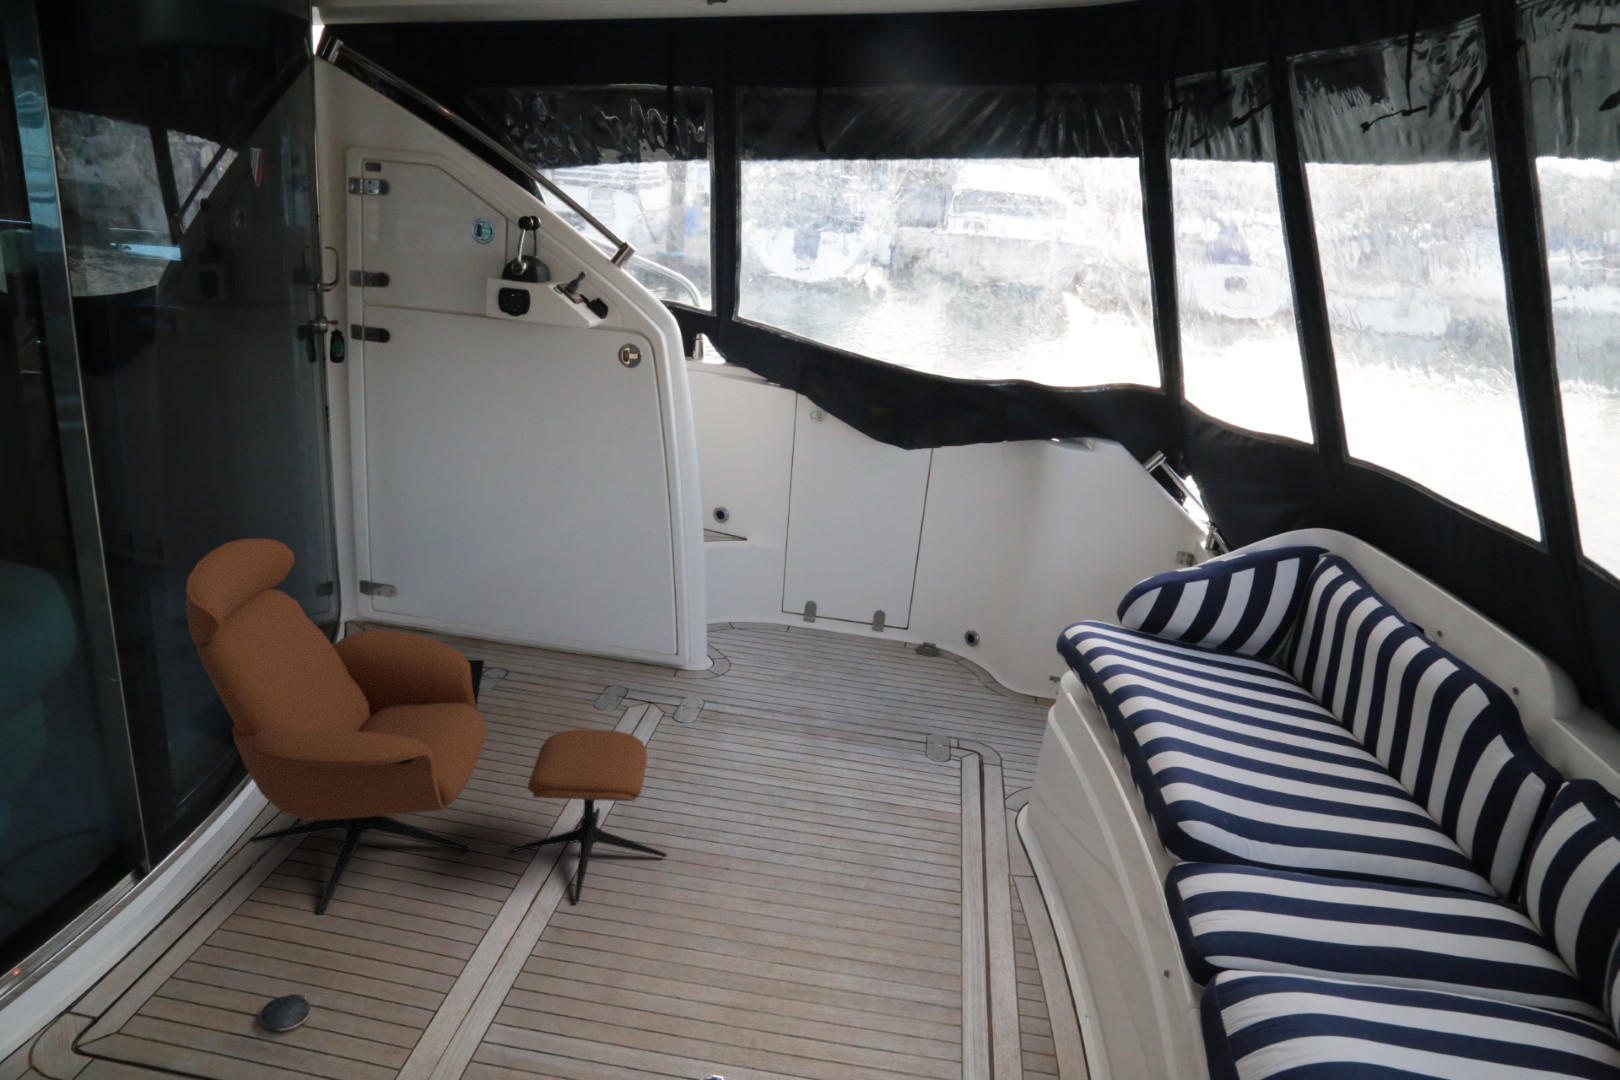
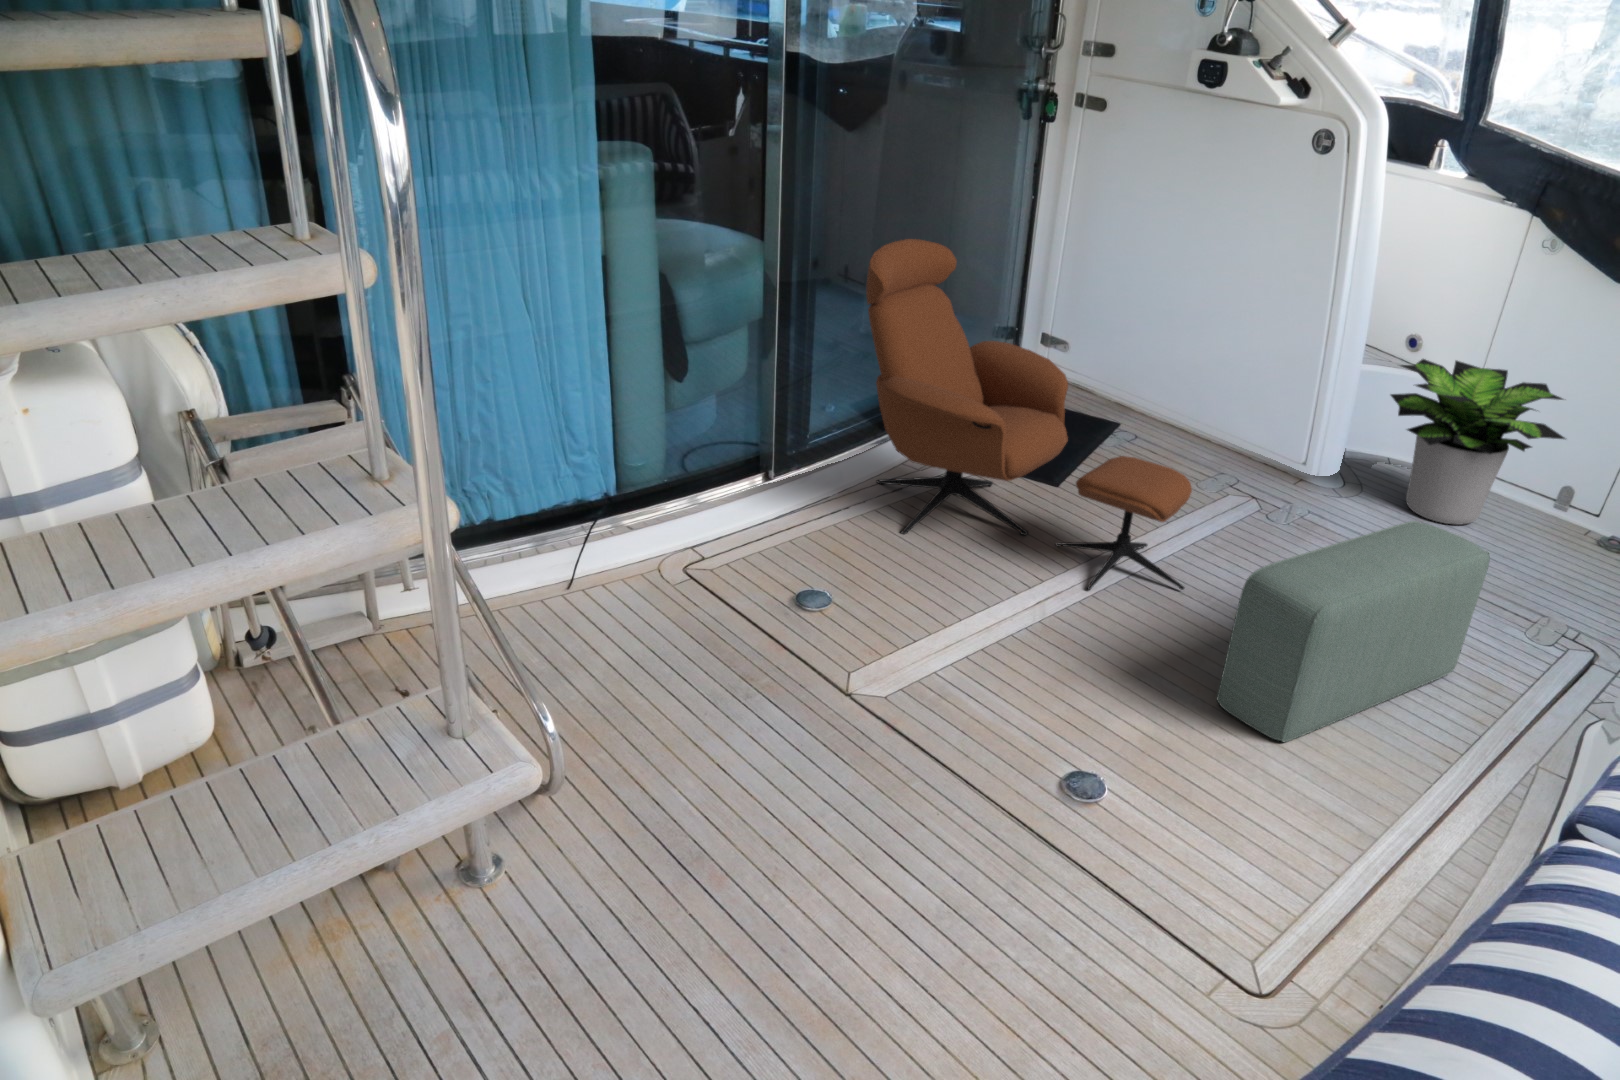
potted plant: none [739,529,889,676] -> present [1391,359,1565,525]
pouf: none [788,724,949,1032] -> present [1217,521,1490,742]

